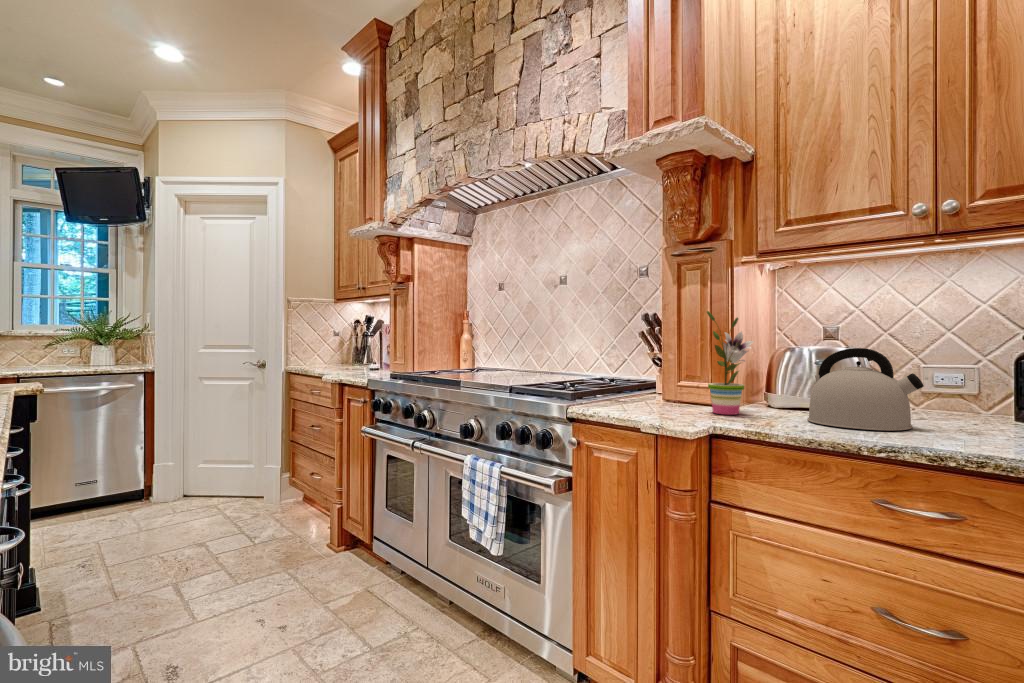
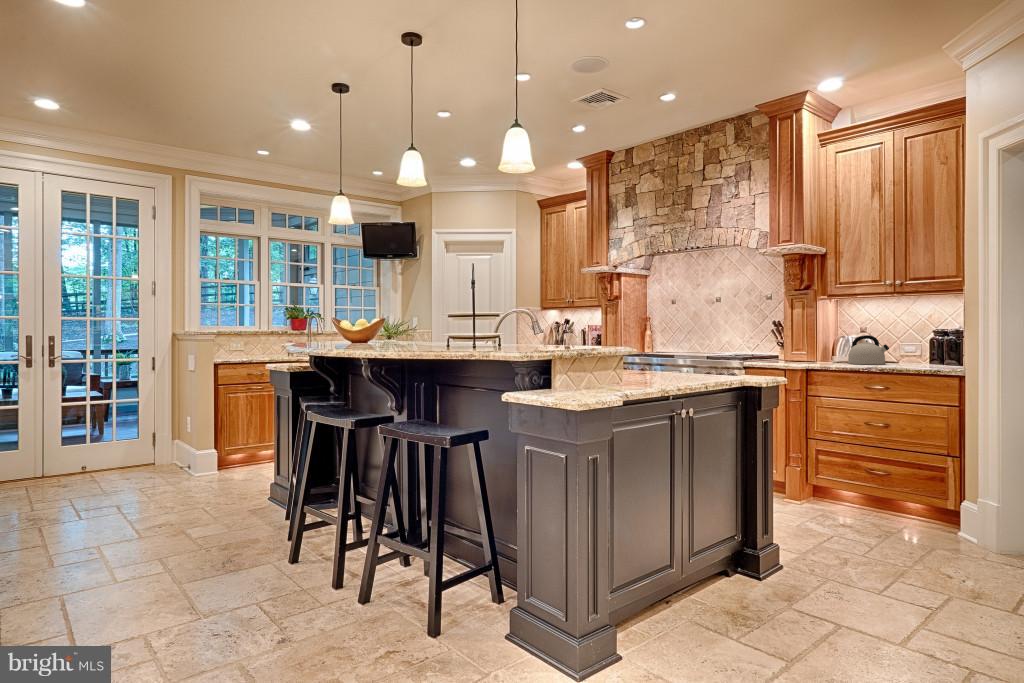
potted plant: present [707,311,754,415] -> none [807,320,827,363]

